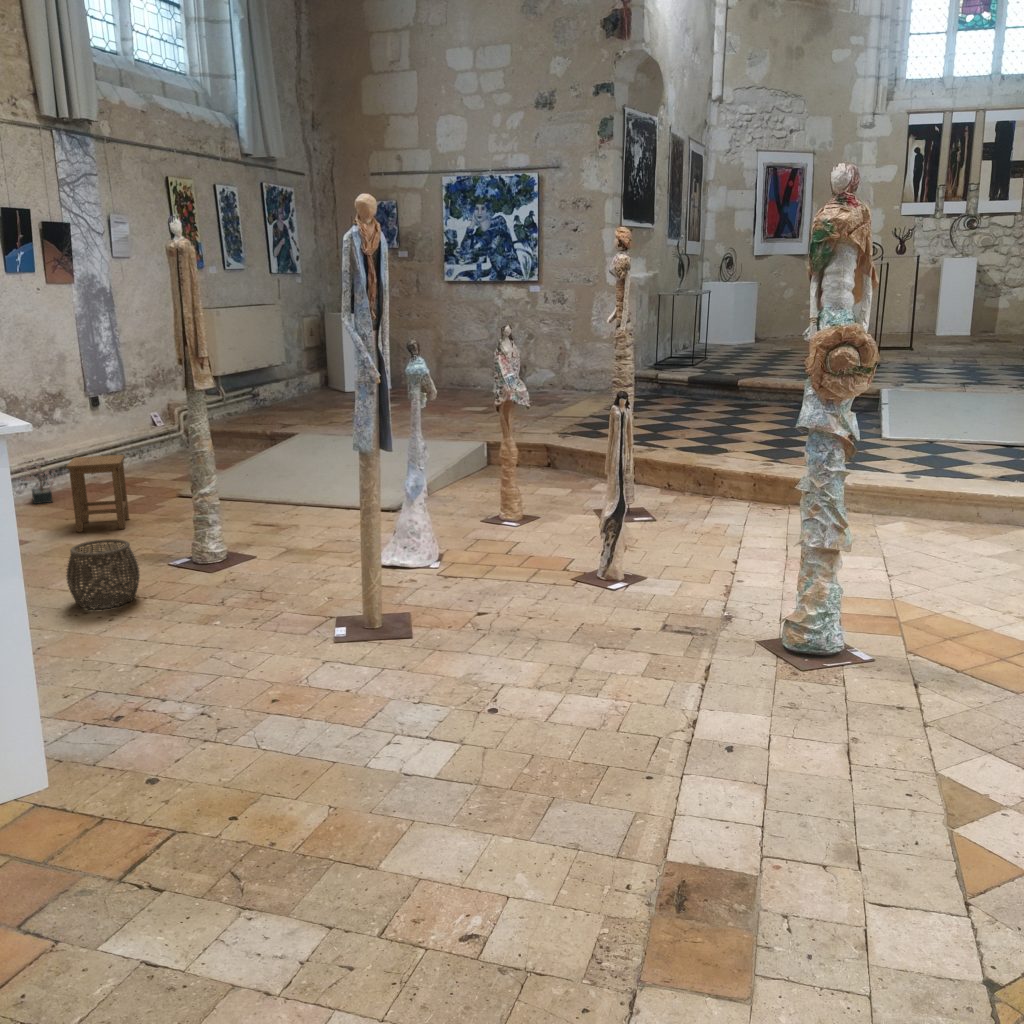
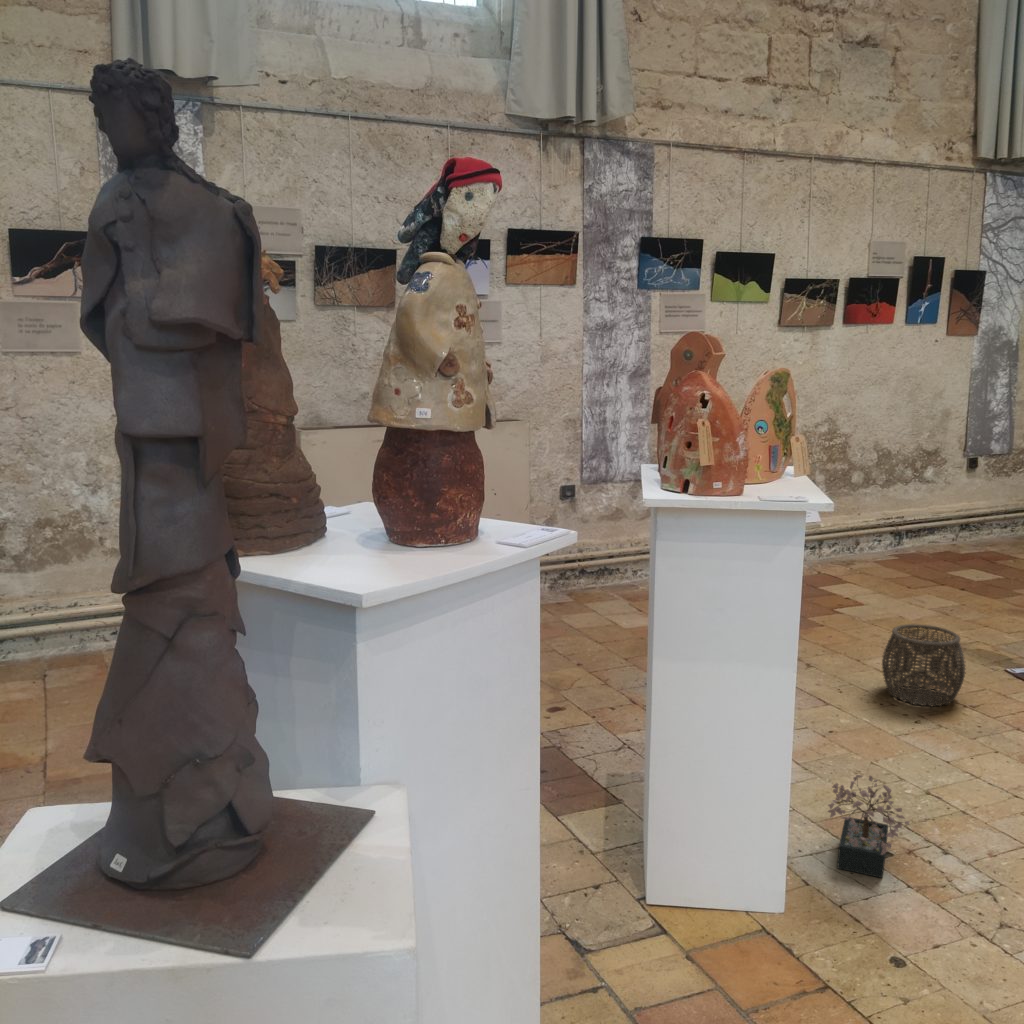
stool: present [66,455,129,532] -> none [916,523,988,612]
decorative plant: present [25,466,55,504] -> present [828,775,910,878]

